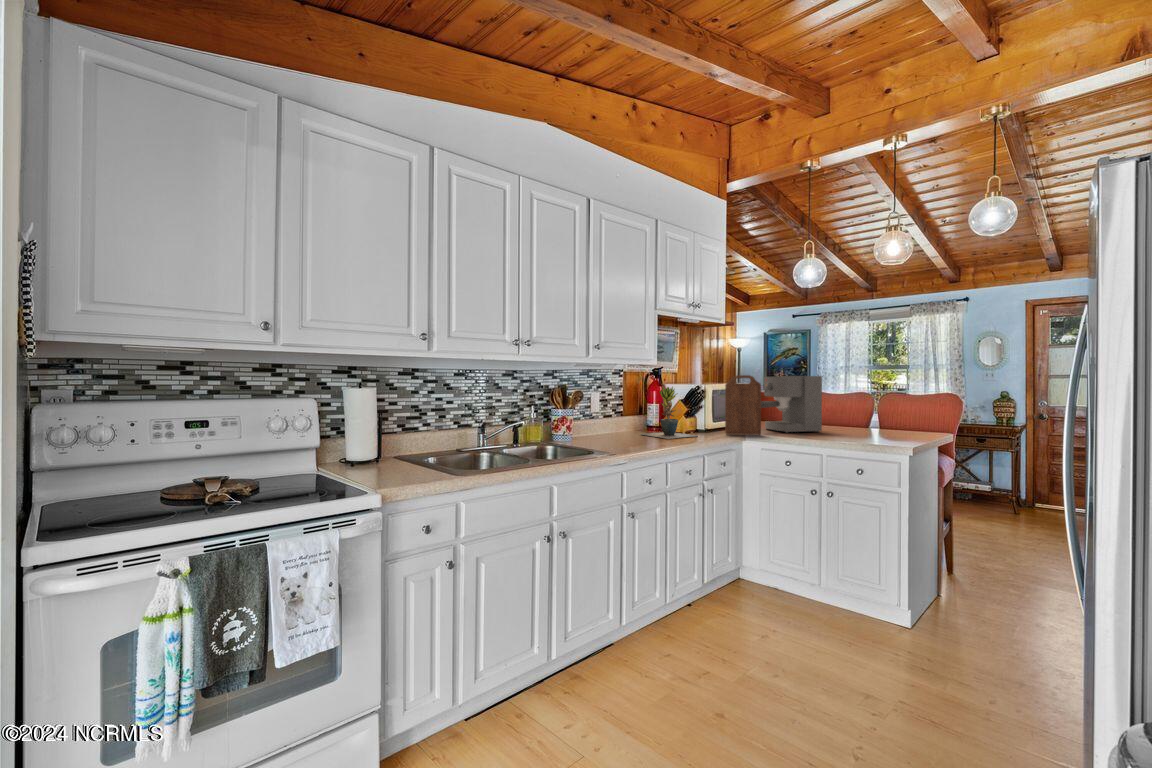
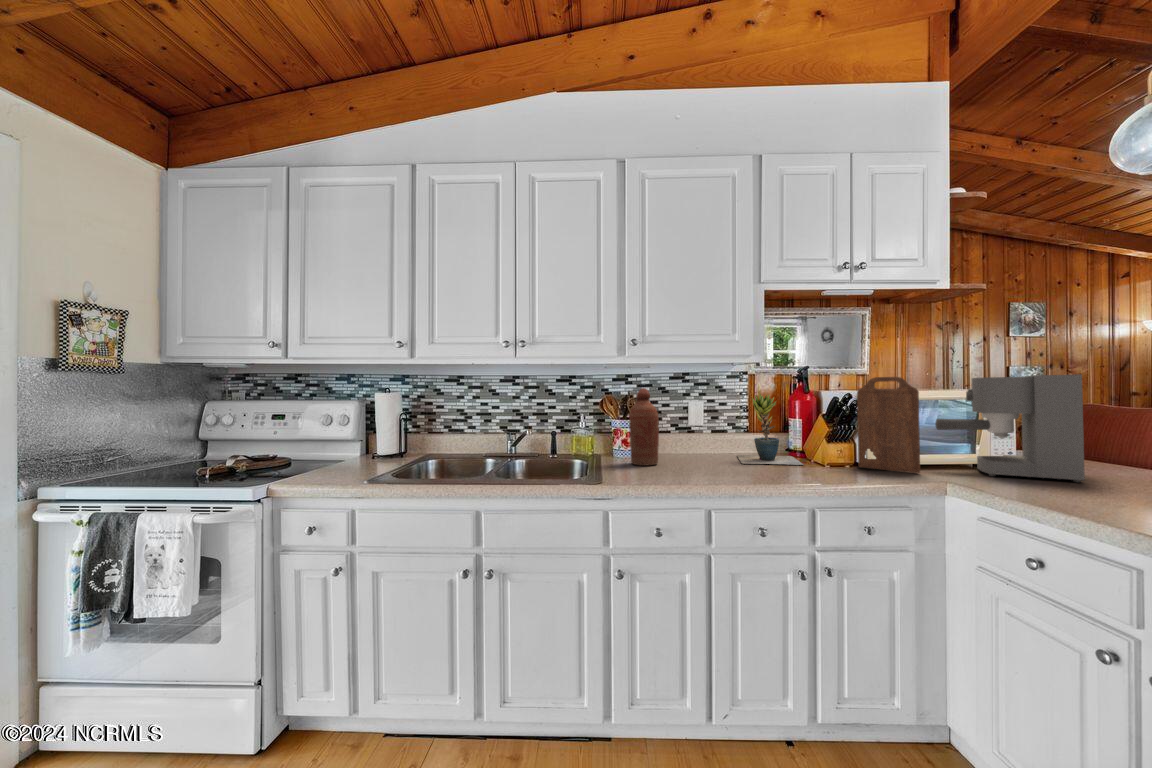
bottle: none [604,382,628,447] -> present [629,388,659,466]

